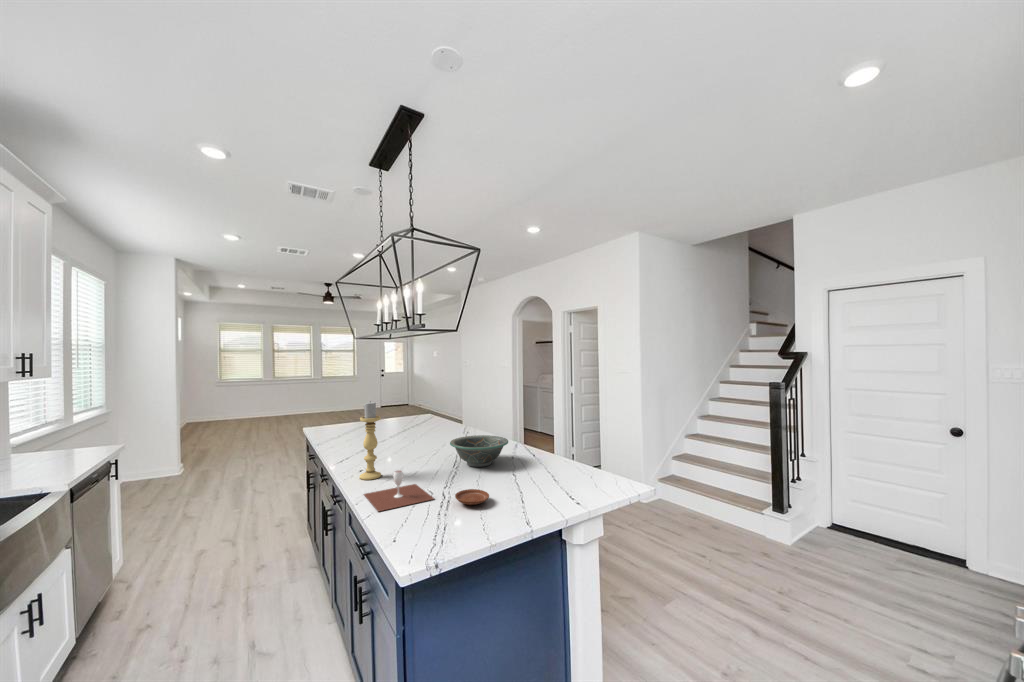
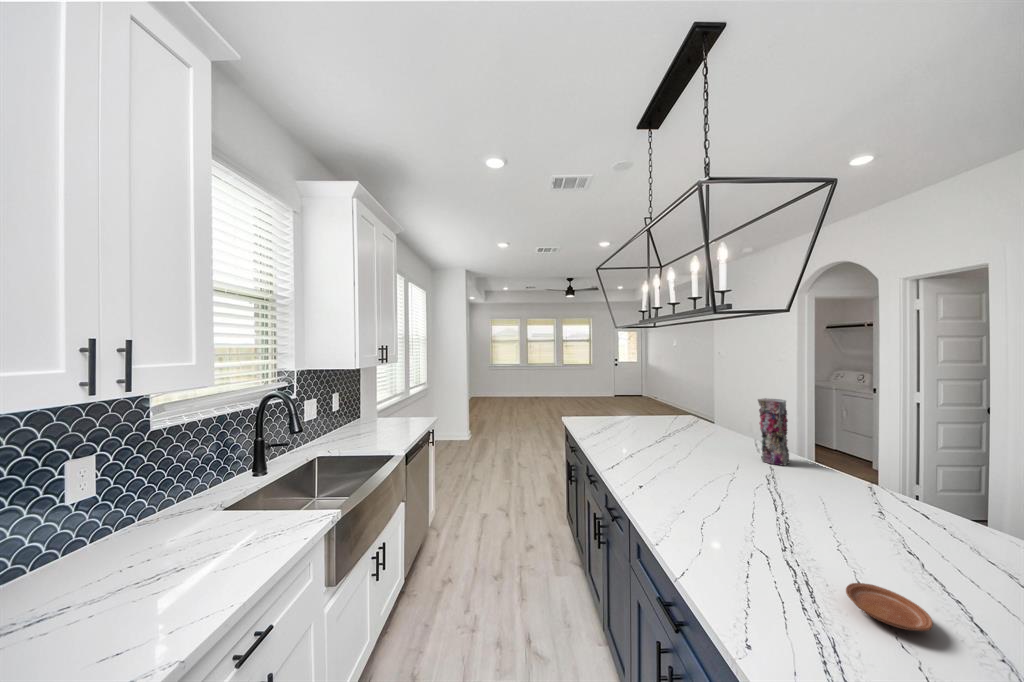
vase: none [458,392,478,441] -> present [758,398,790,466]
candle holder: present [360,402,381,480] -> none [650,408,678,510]
decorative bowl: present [450,435,508,467] -> none [774,467,892,524]
wine glass: present [364,470,434,511] -> none [668,518,796,584]

